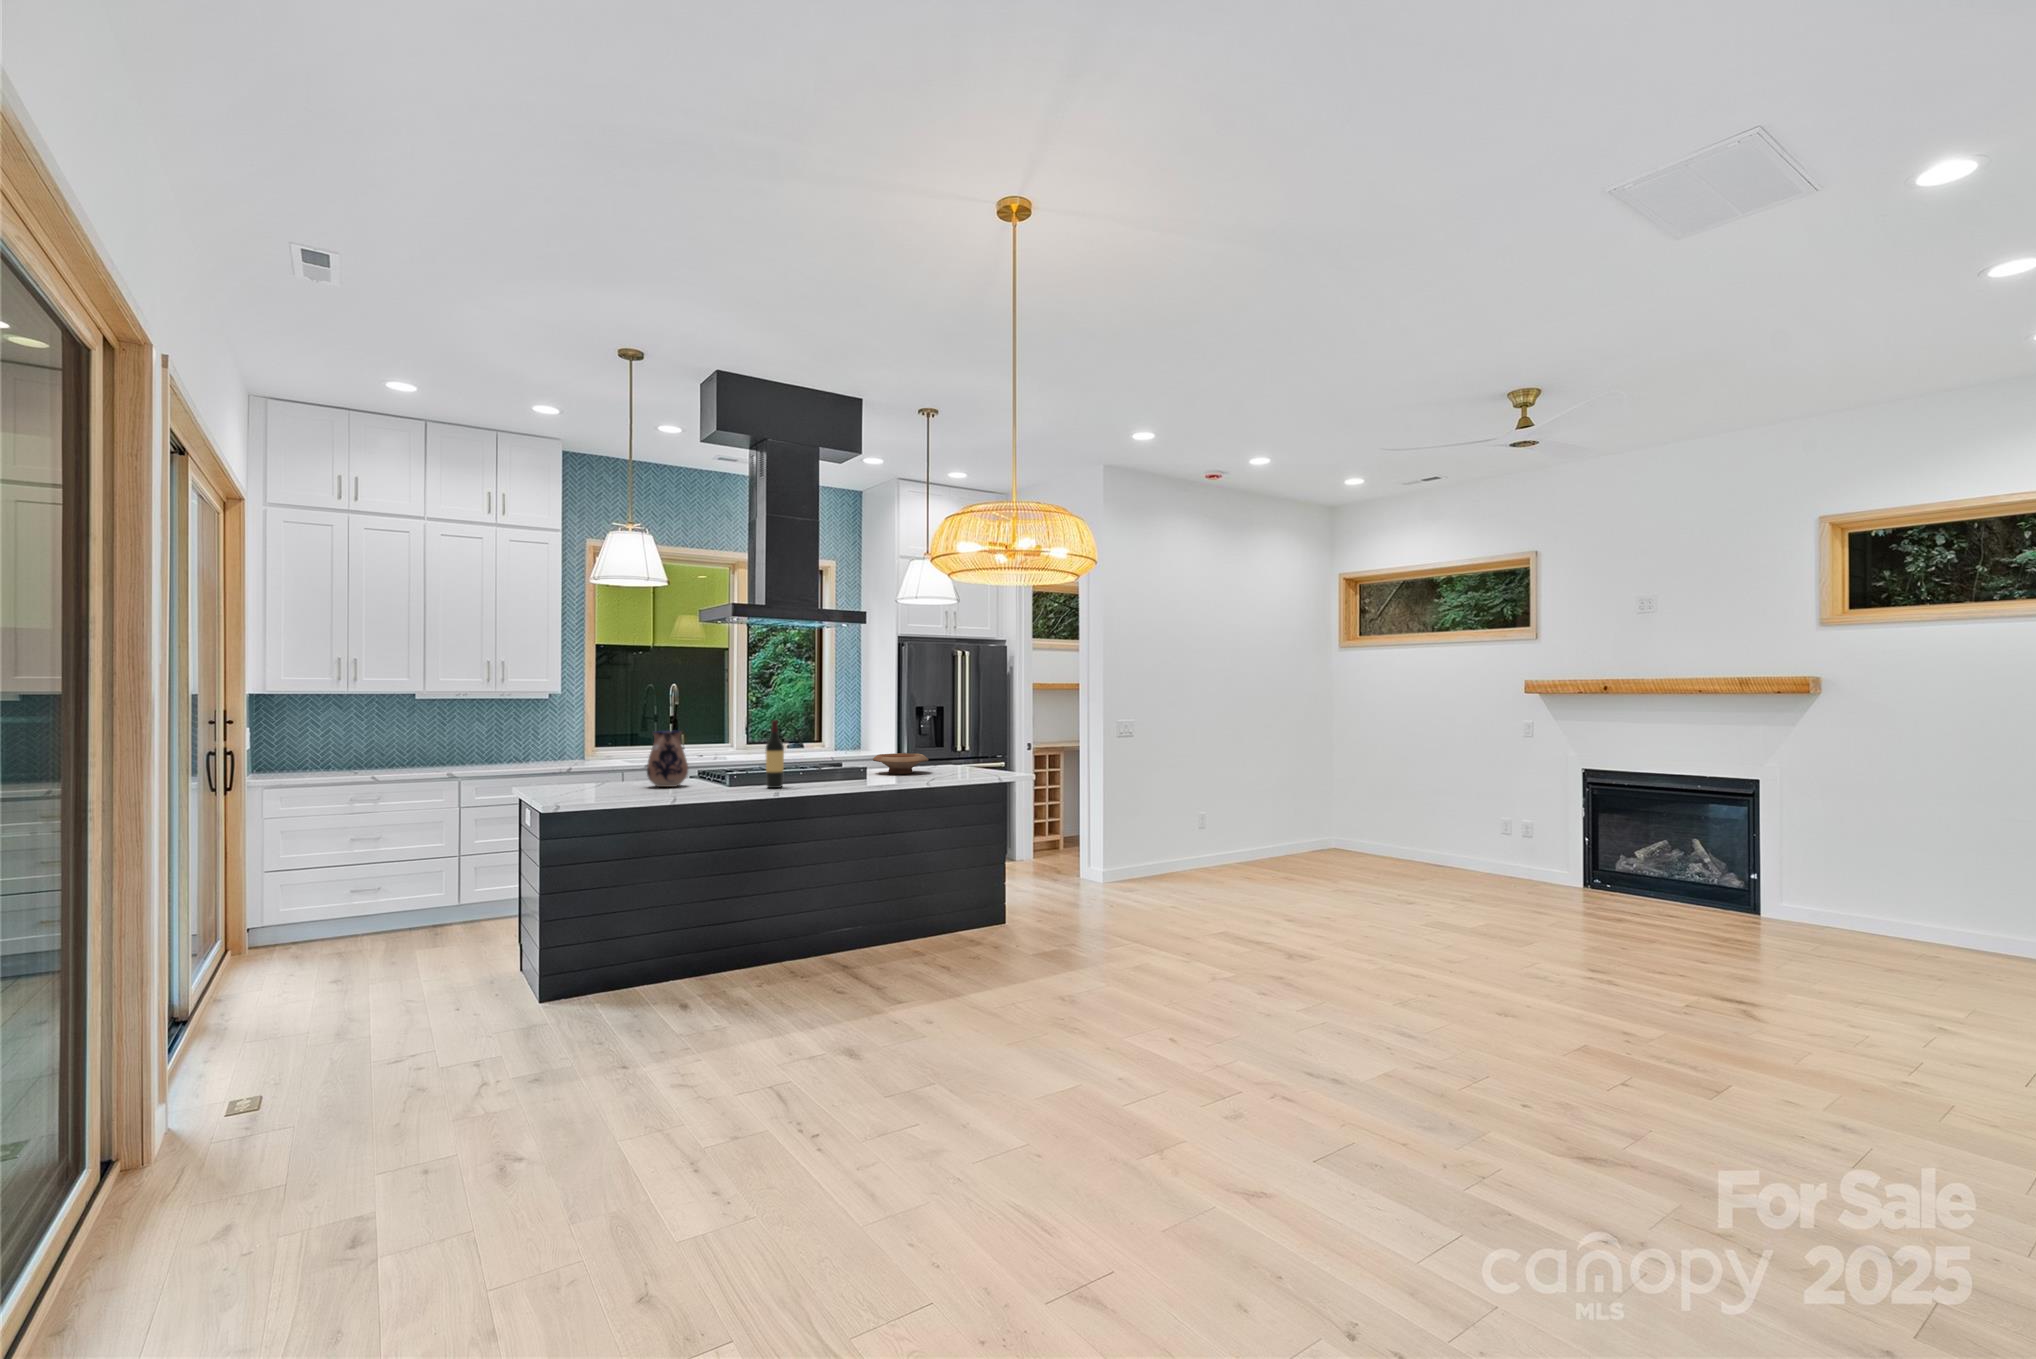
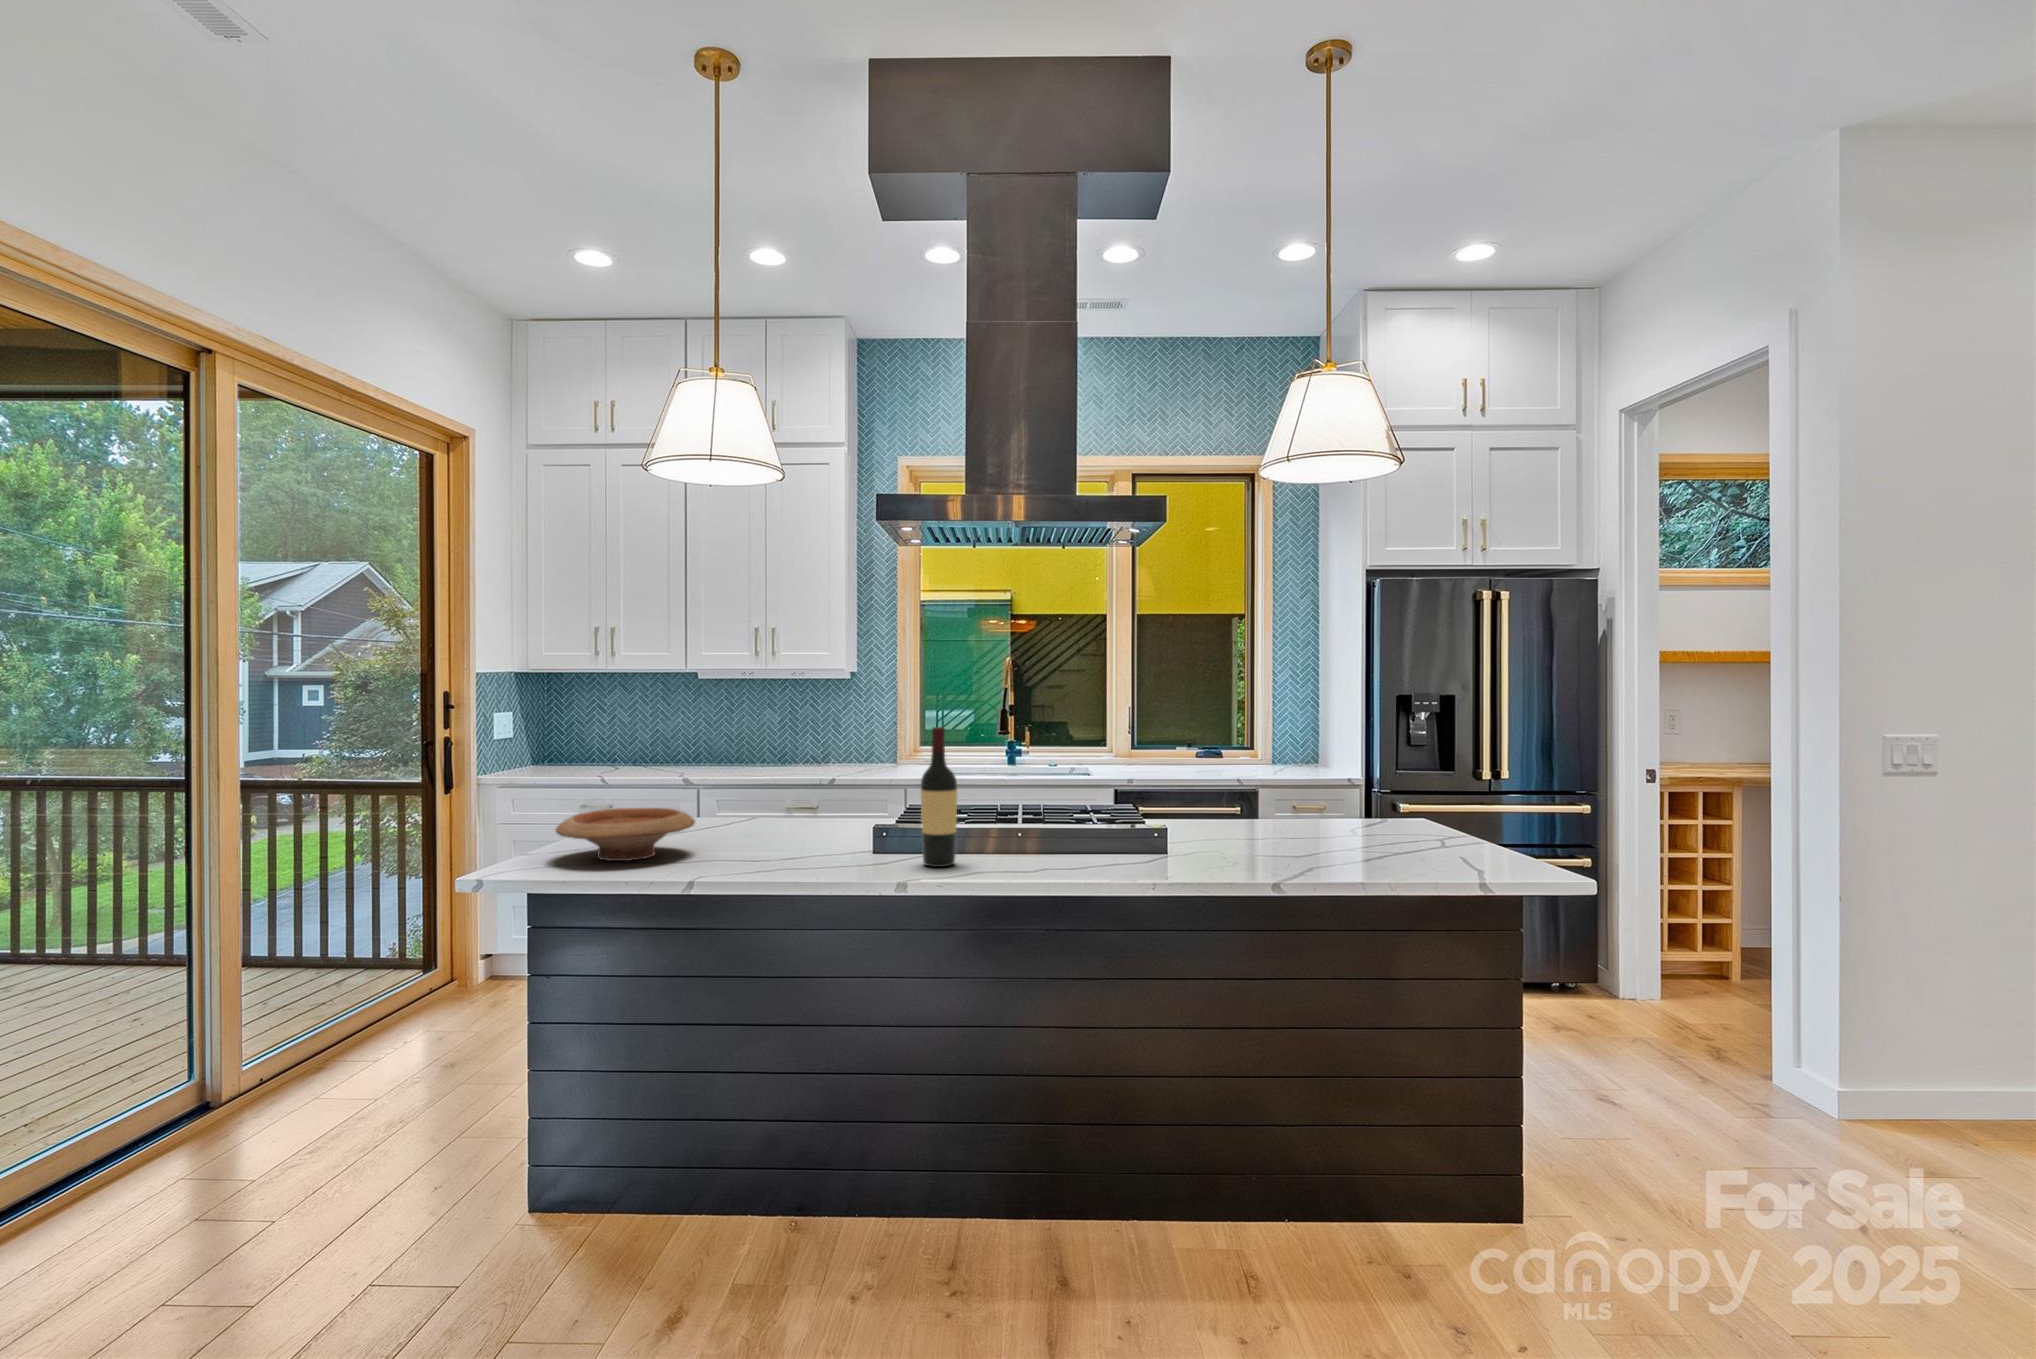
ceramic pitcher: present [647,731,688,787] -> none [763,739,834,842]
wooden bowl: present [873,753,928,774] -> present [556,808,695,861]

